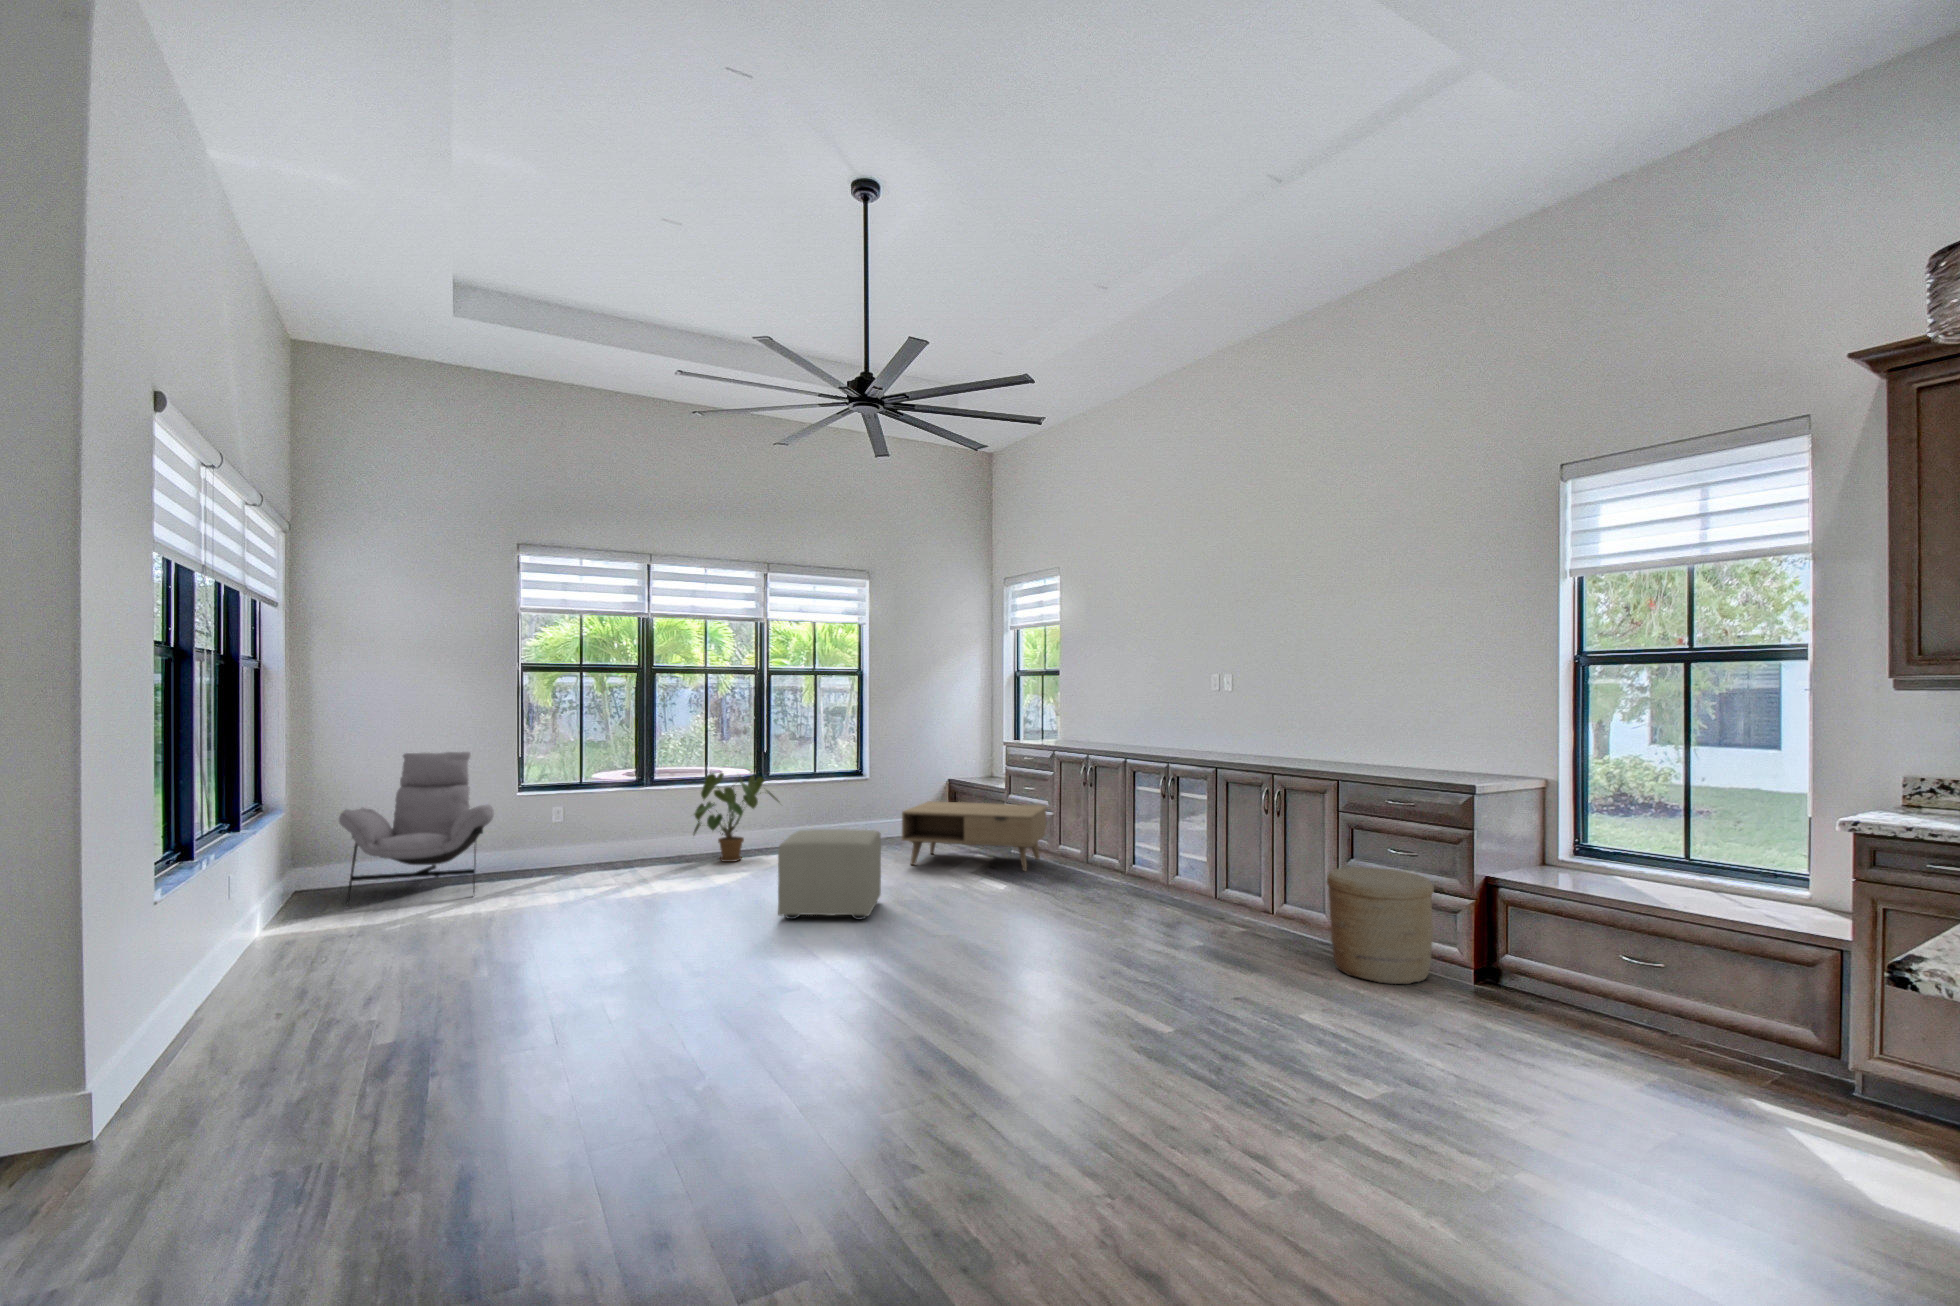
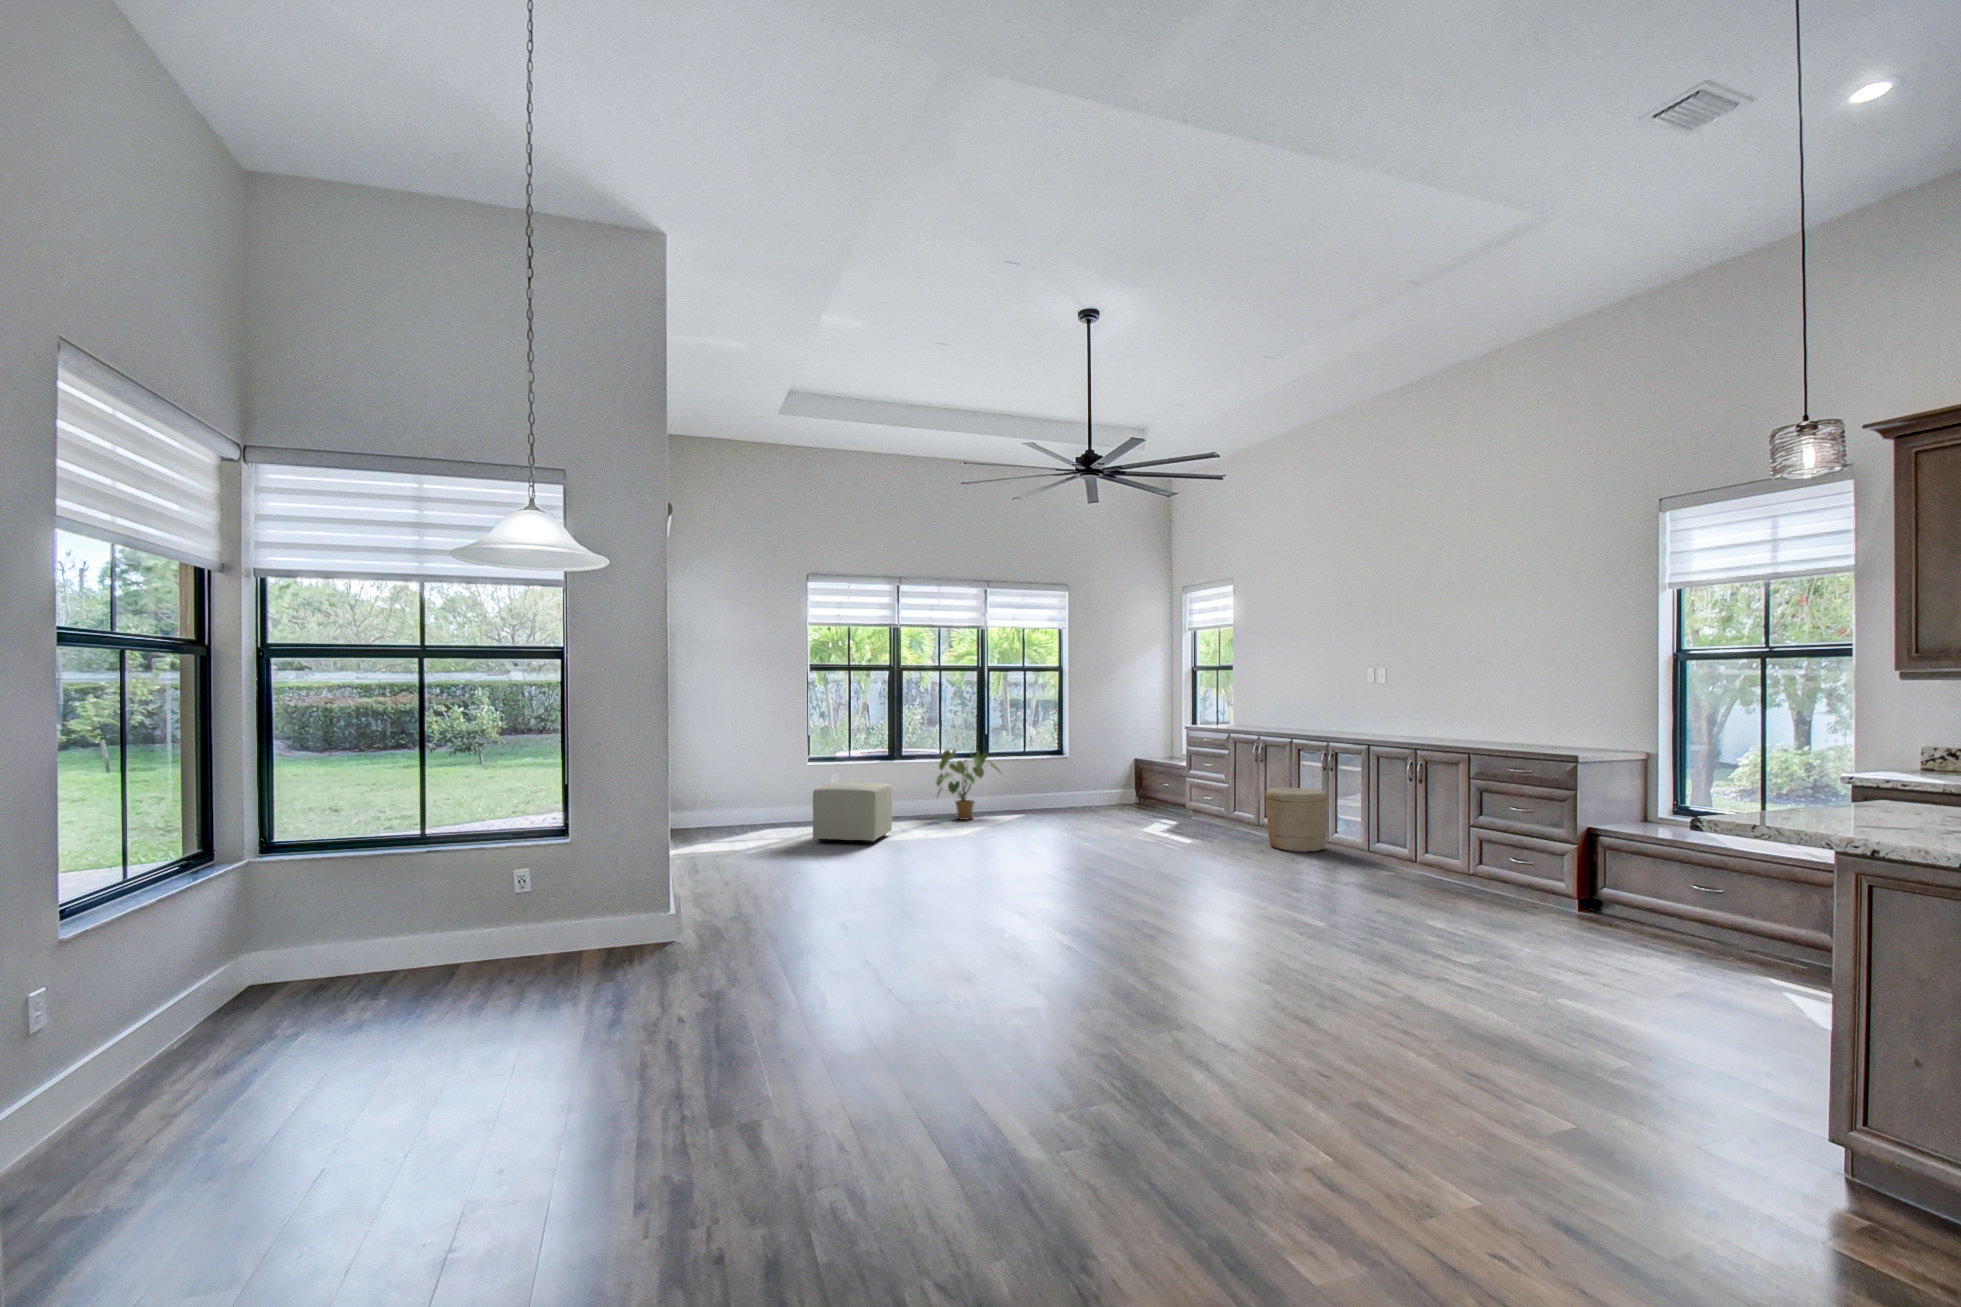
lounge chair: present [339,752,494,904] -> none [697,730,797,840]
coffee table: present [902,801,1046,871] -> none [1103,775,1225,831]
ottoman: present [778,829,881,920] -> present [813,782,892,844]
woven basket: present [1327,867,1434,984] -> present [1265,787,1328,852]

